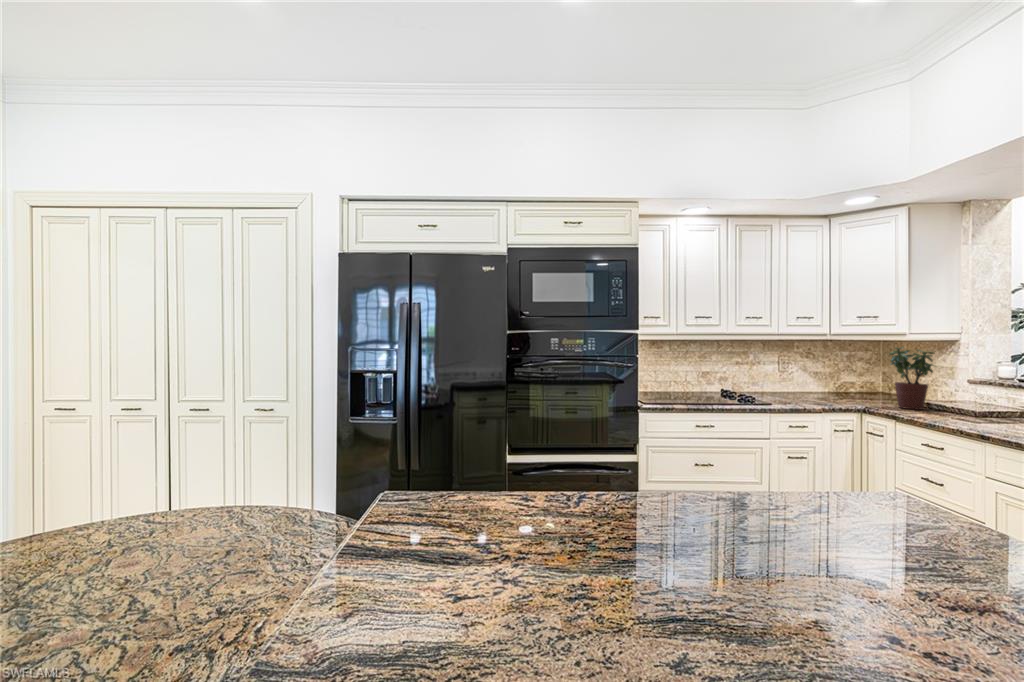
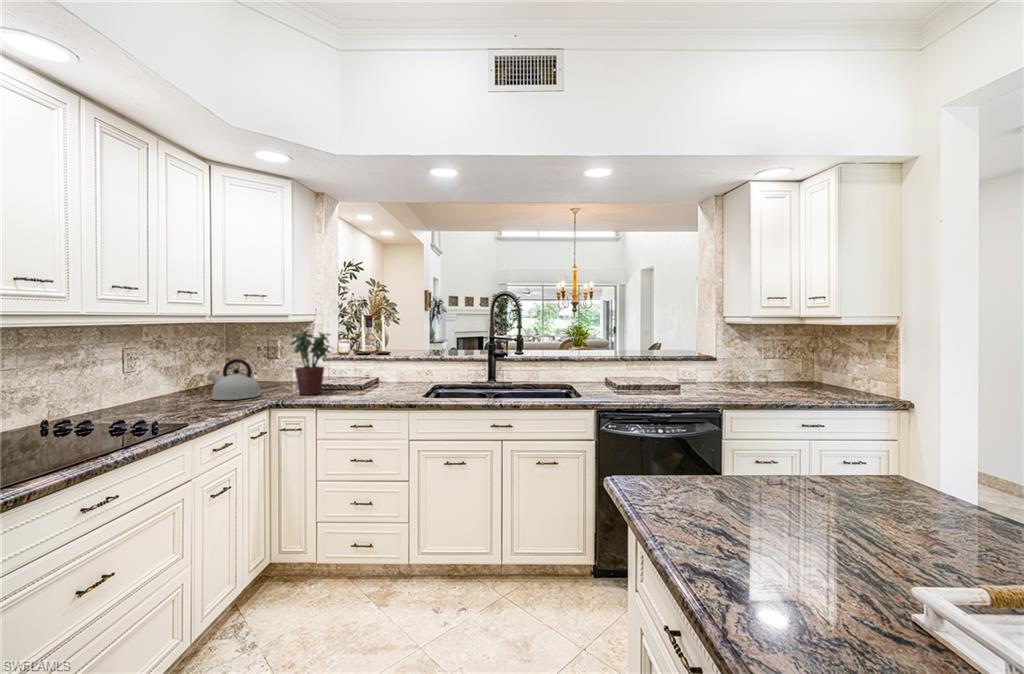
kettle: none [827,369,870,402] -> present [208,359,261,400]

